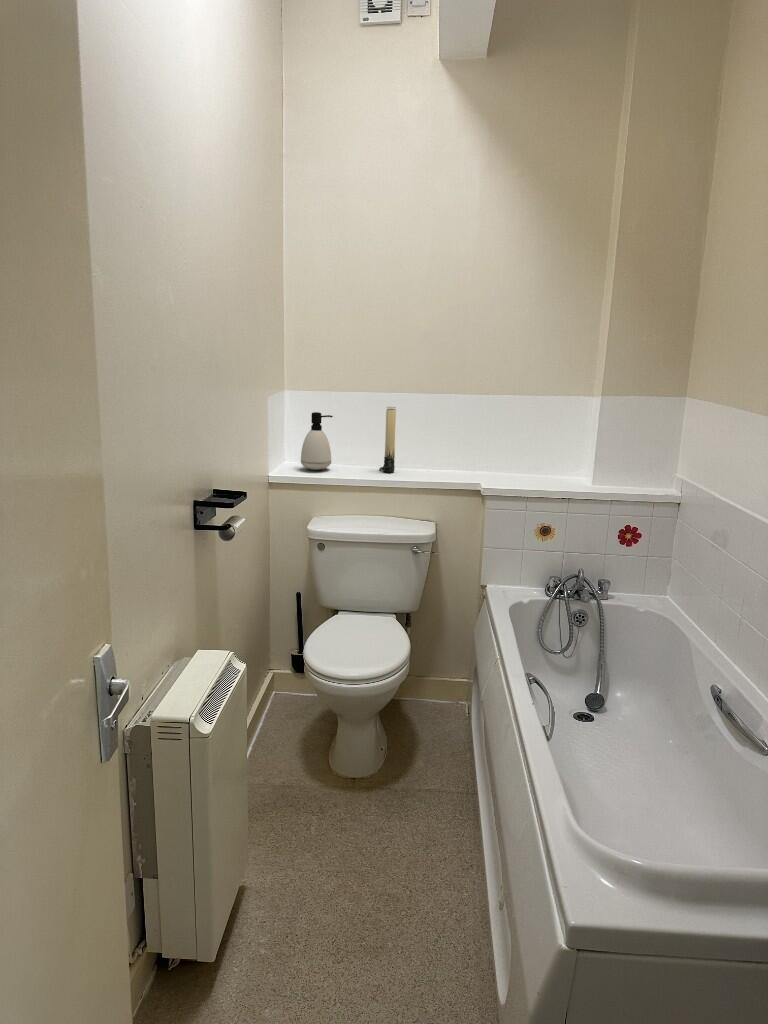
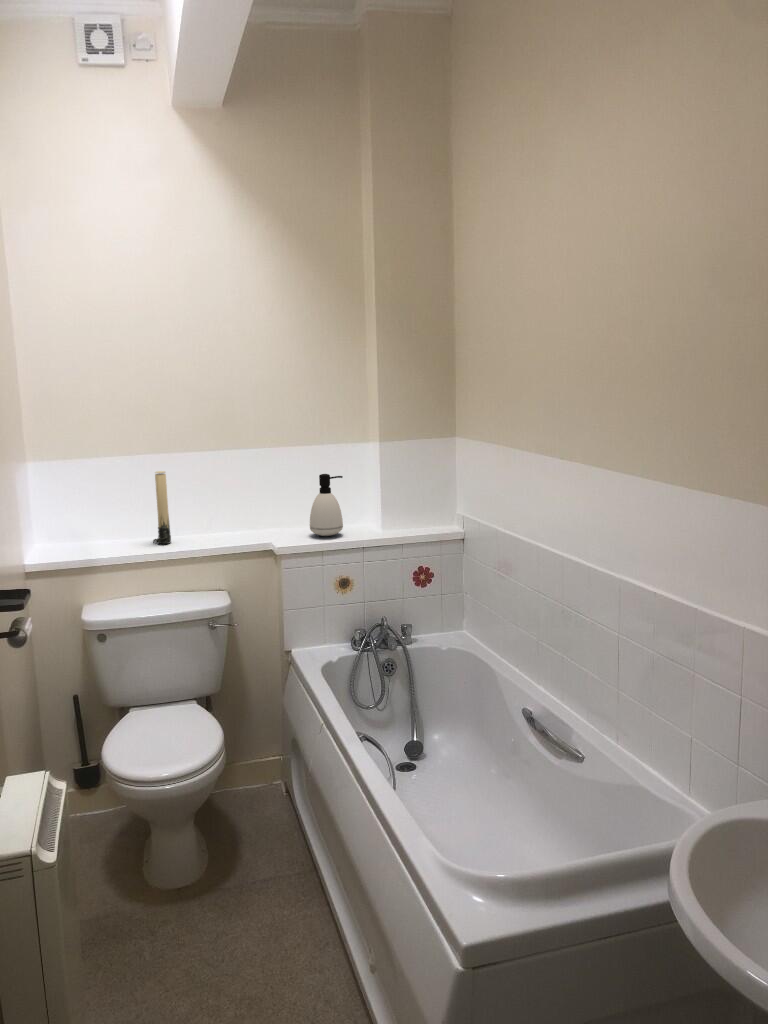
soap dispenser: present [301,412,333,470] -> present [310,474,343,536]

